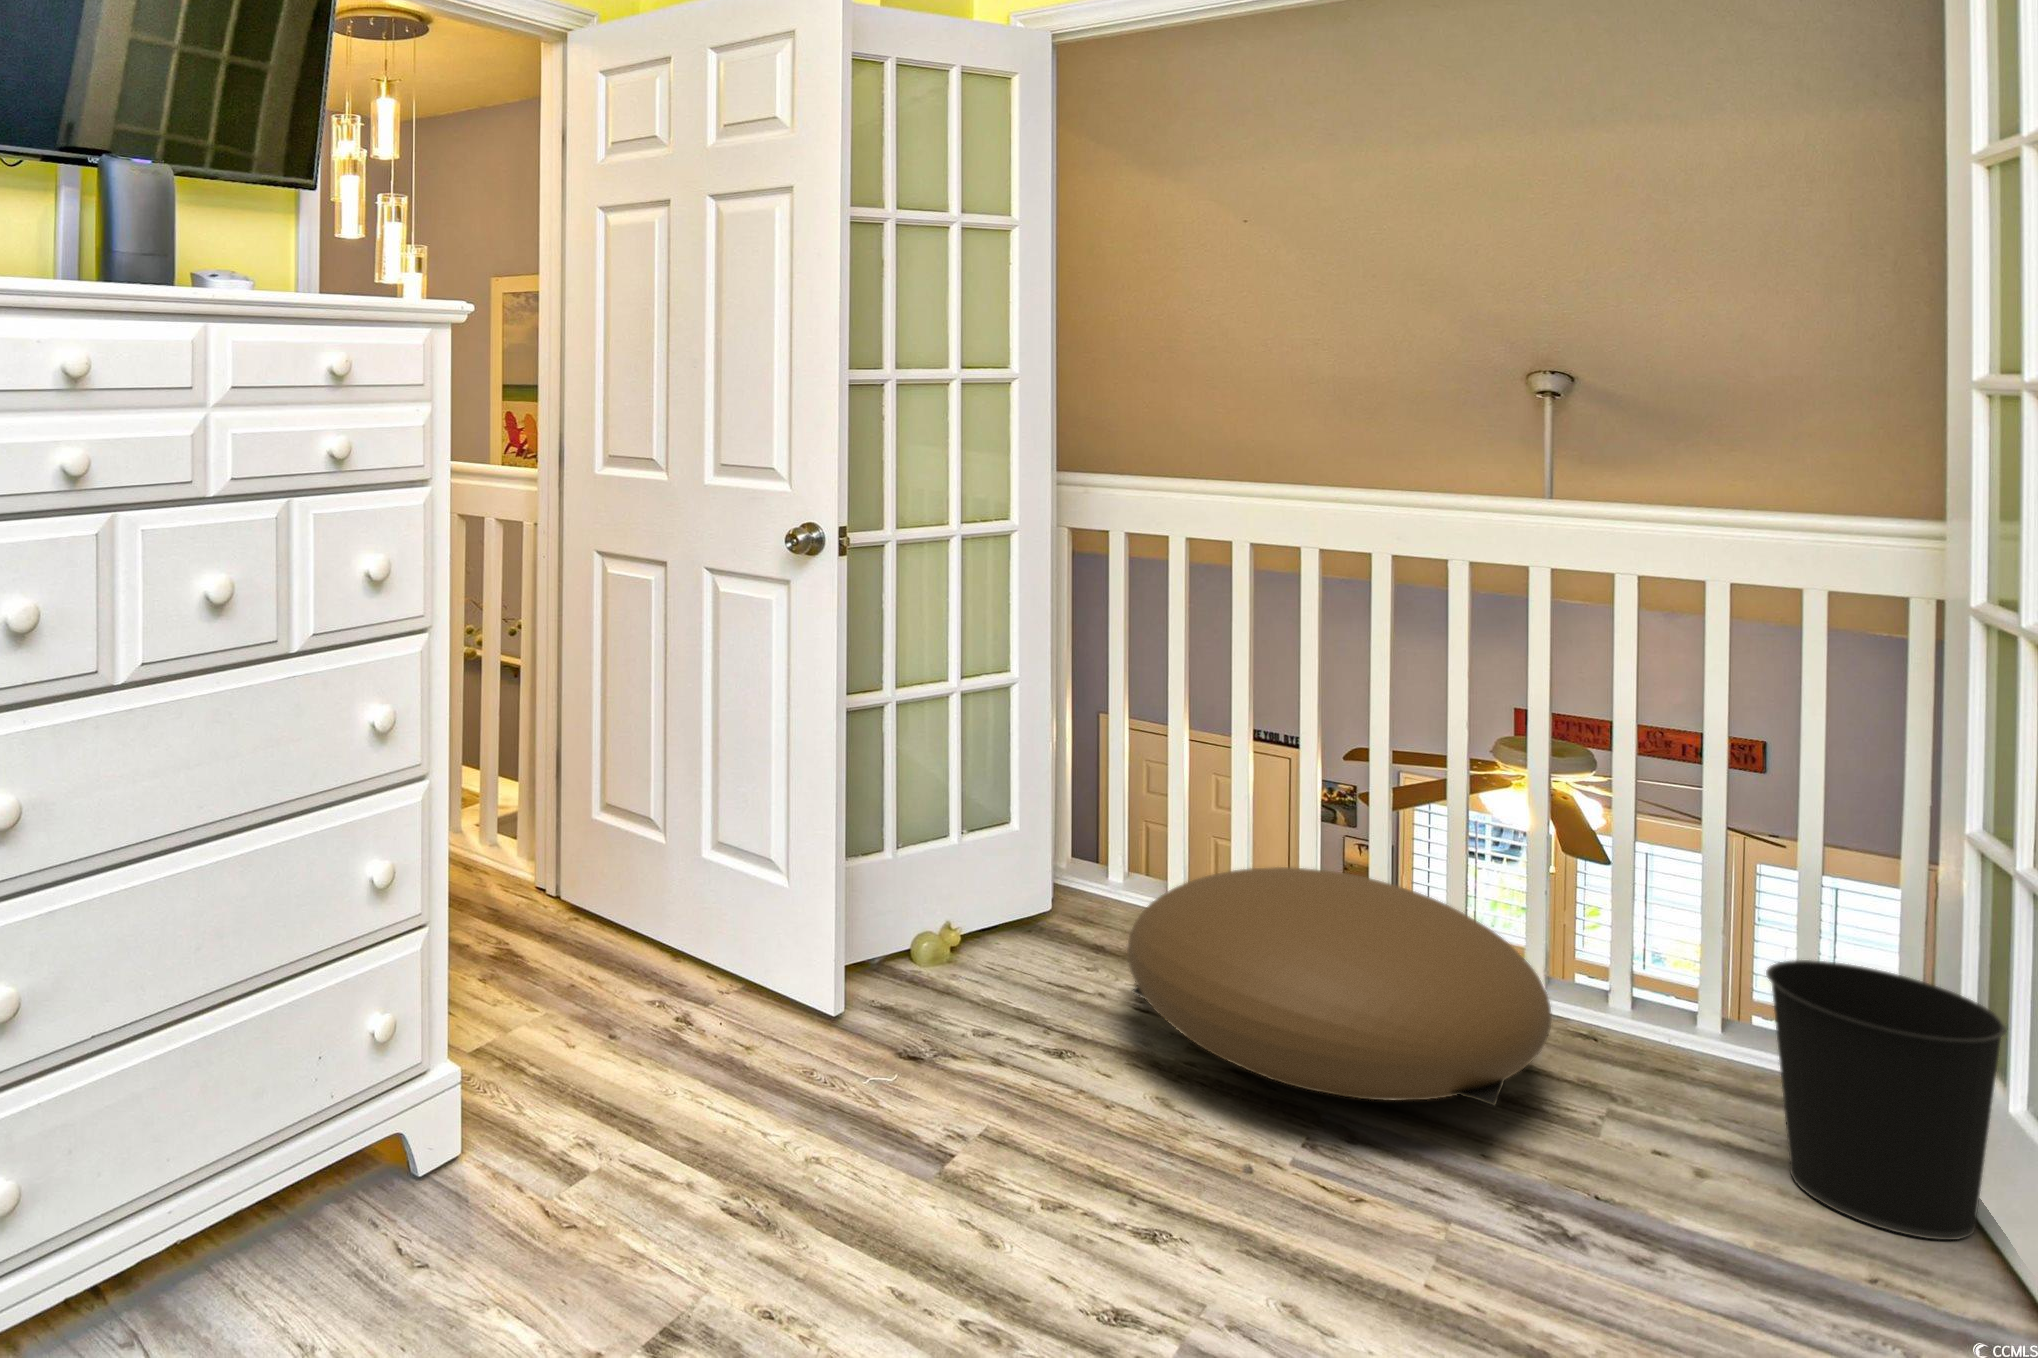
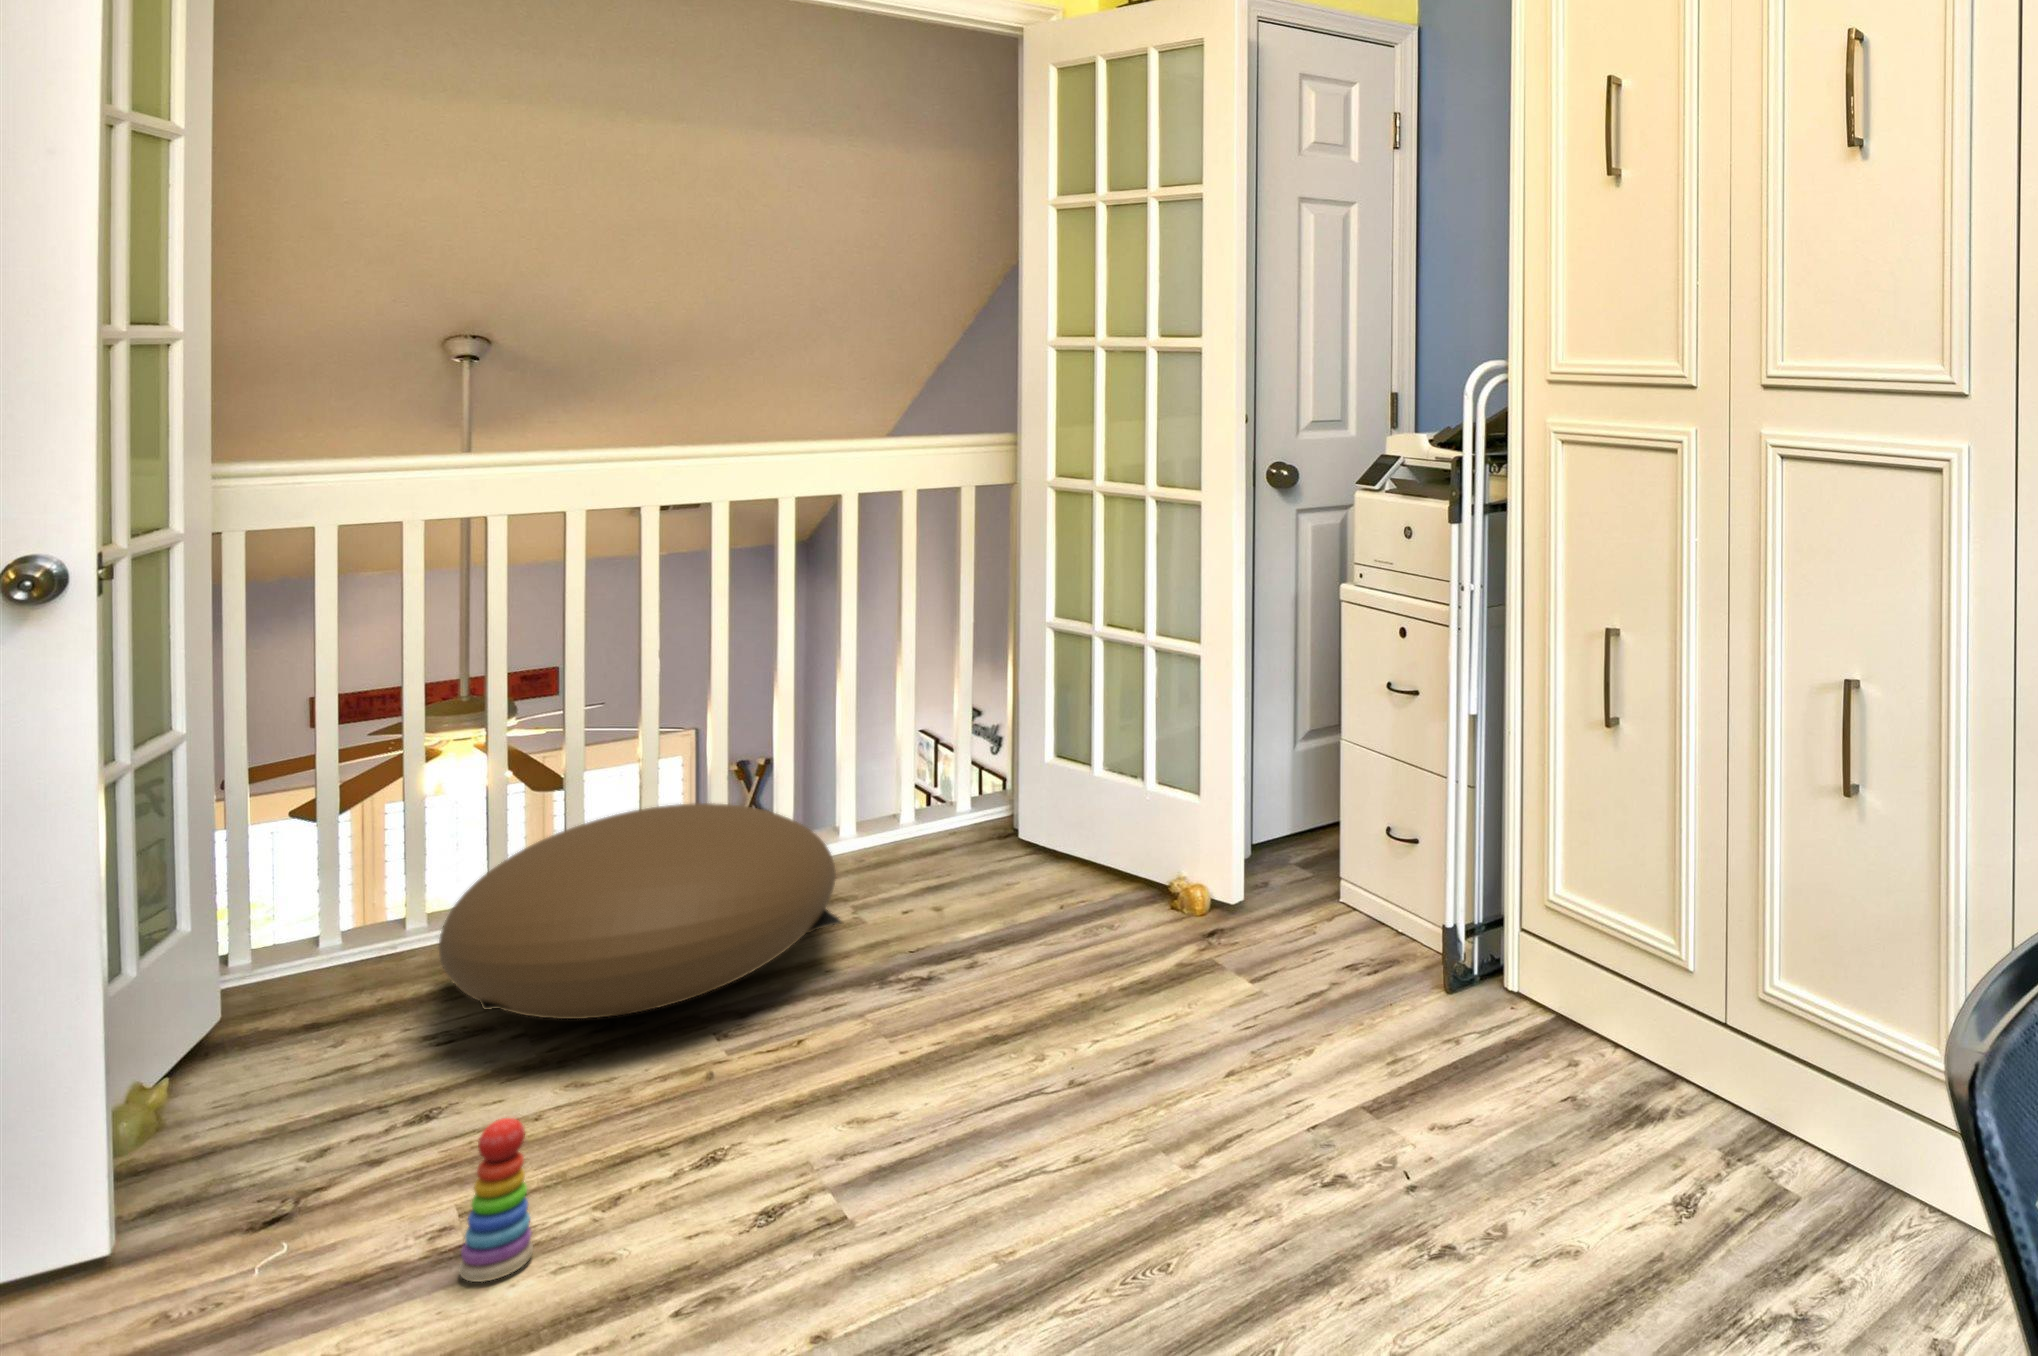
wastebasket: present [1766,960,2007,1240] -> none [947,726,1070,891]
stacking toy: none [920,1063,974,1200] -> present [459,1118,533,1282]

